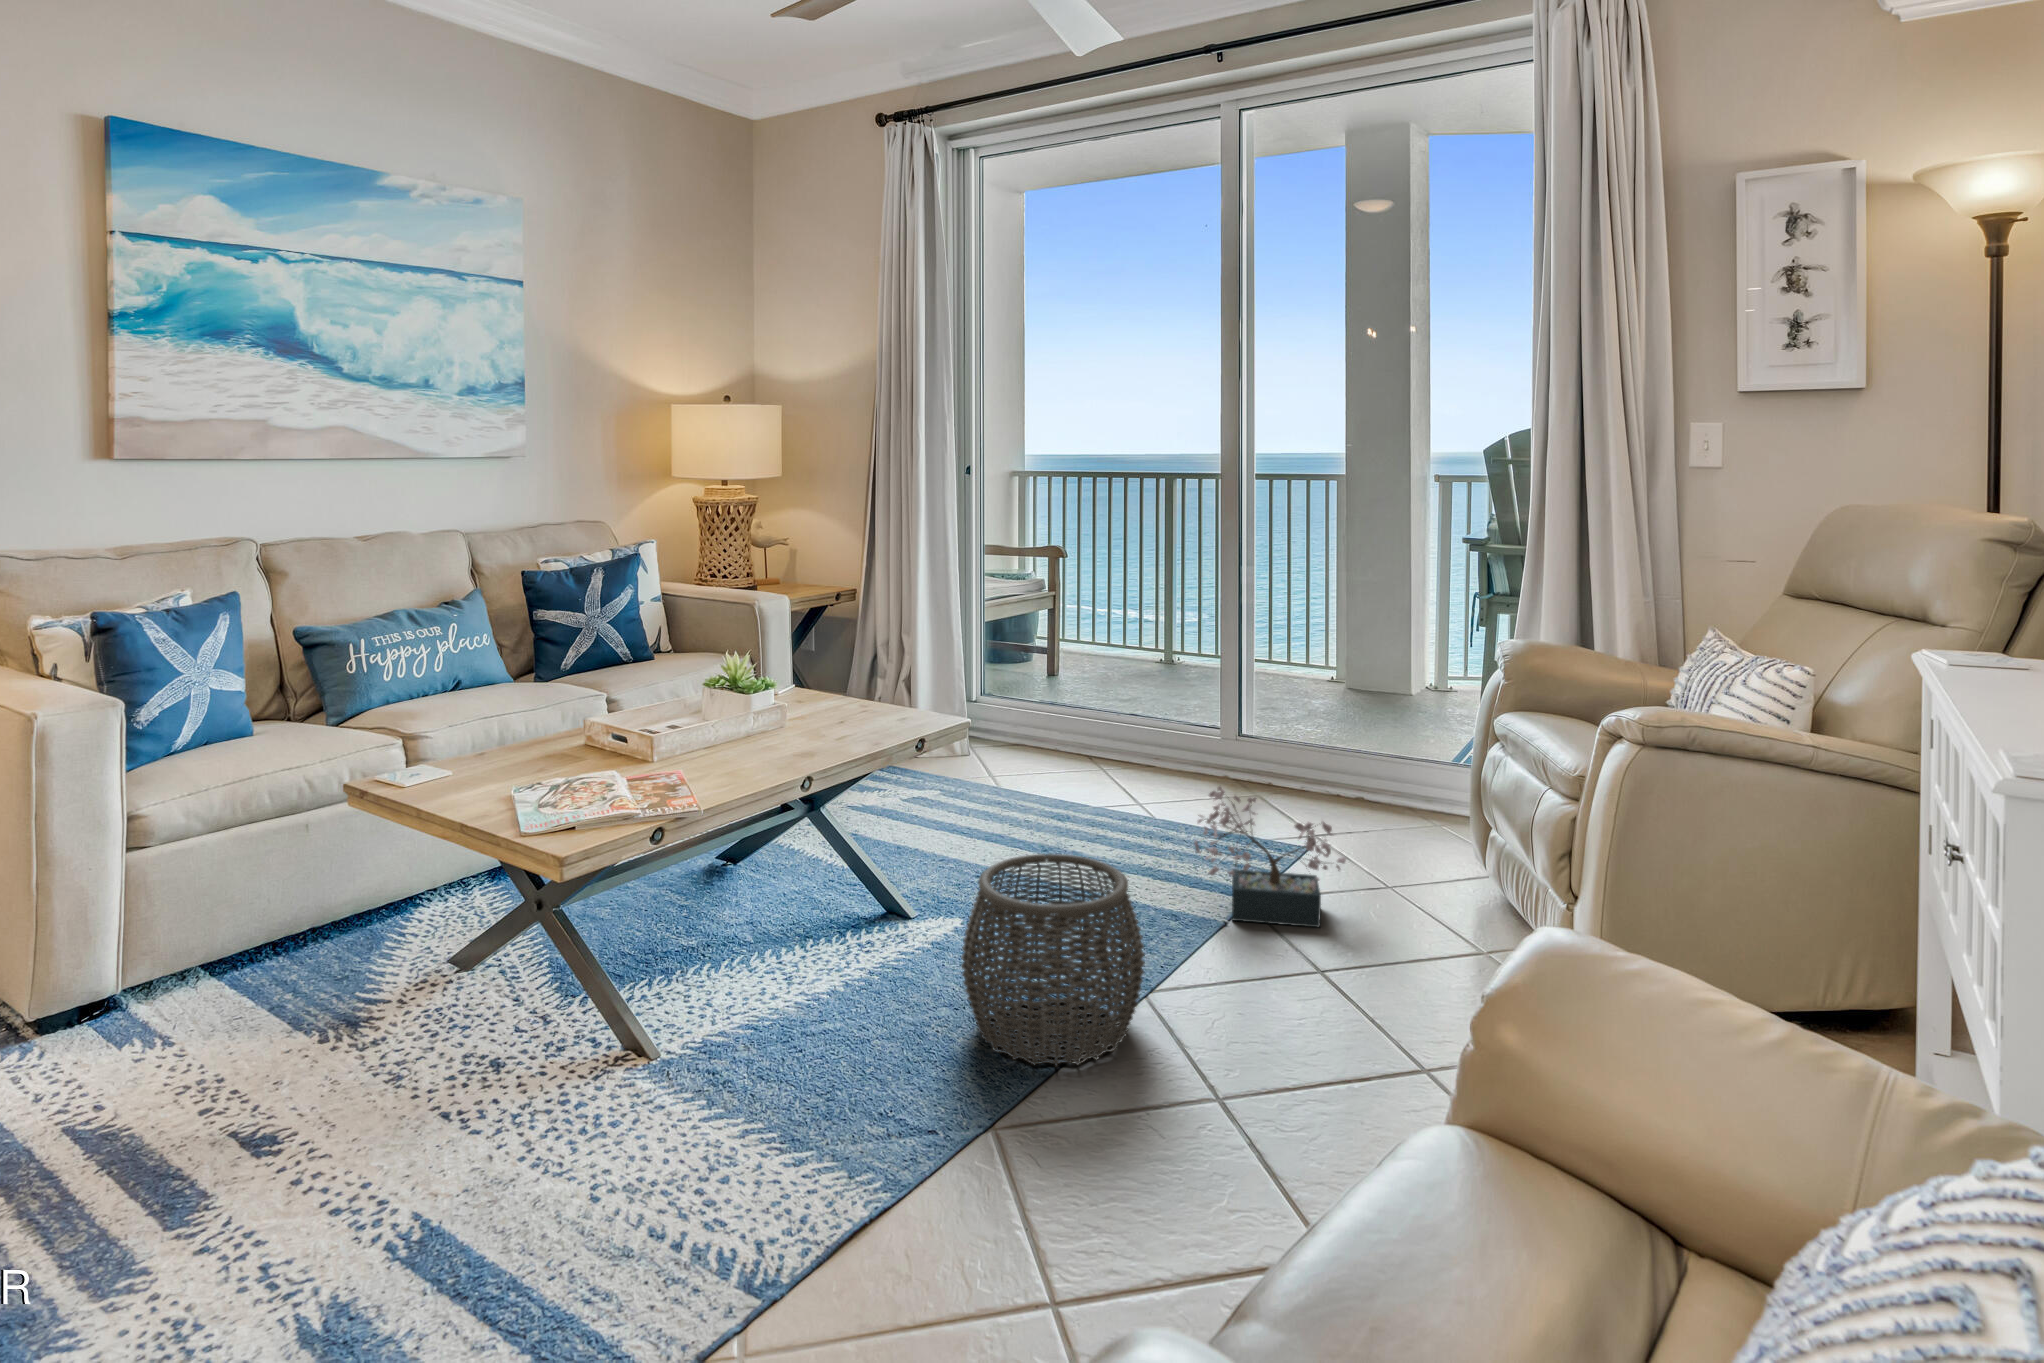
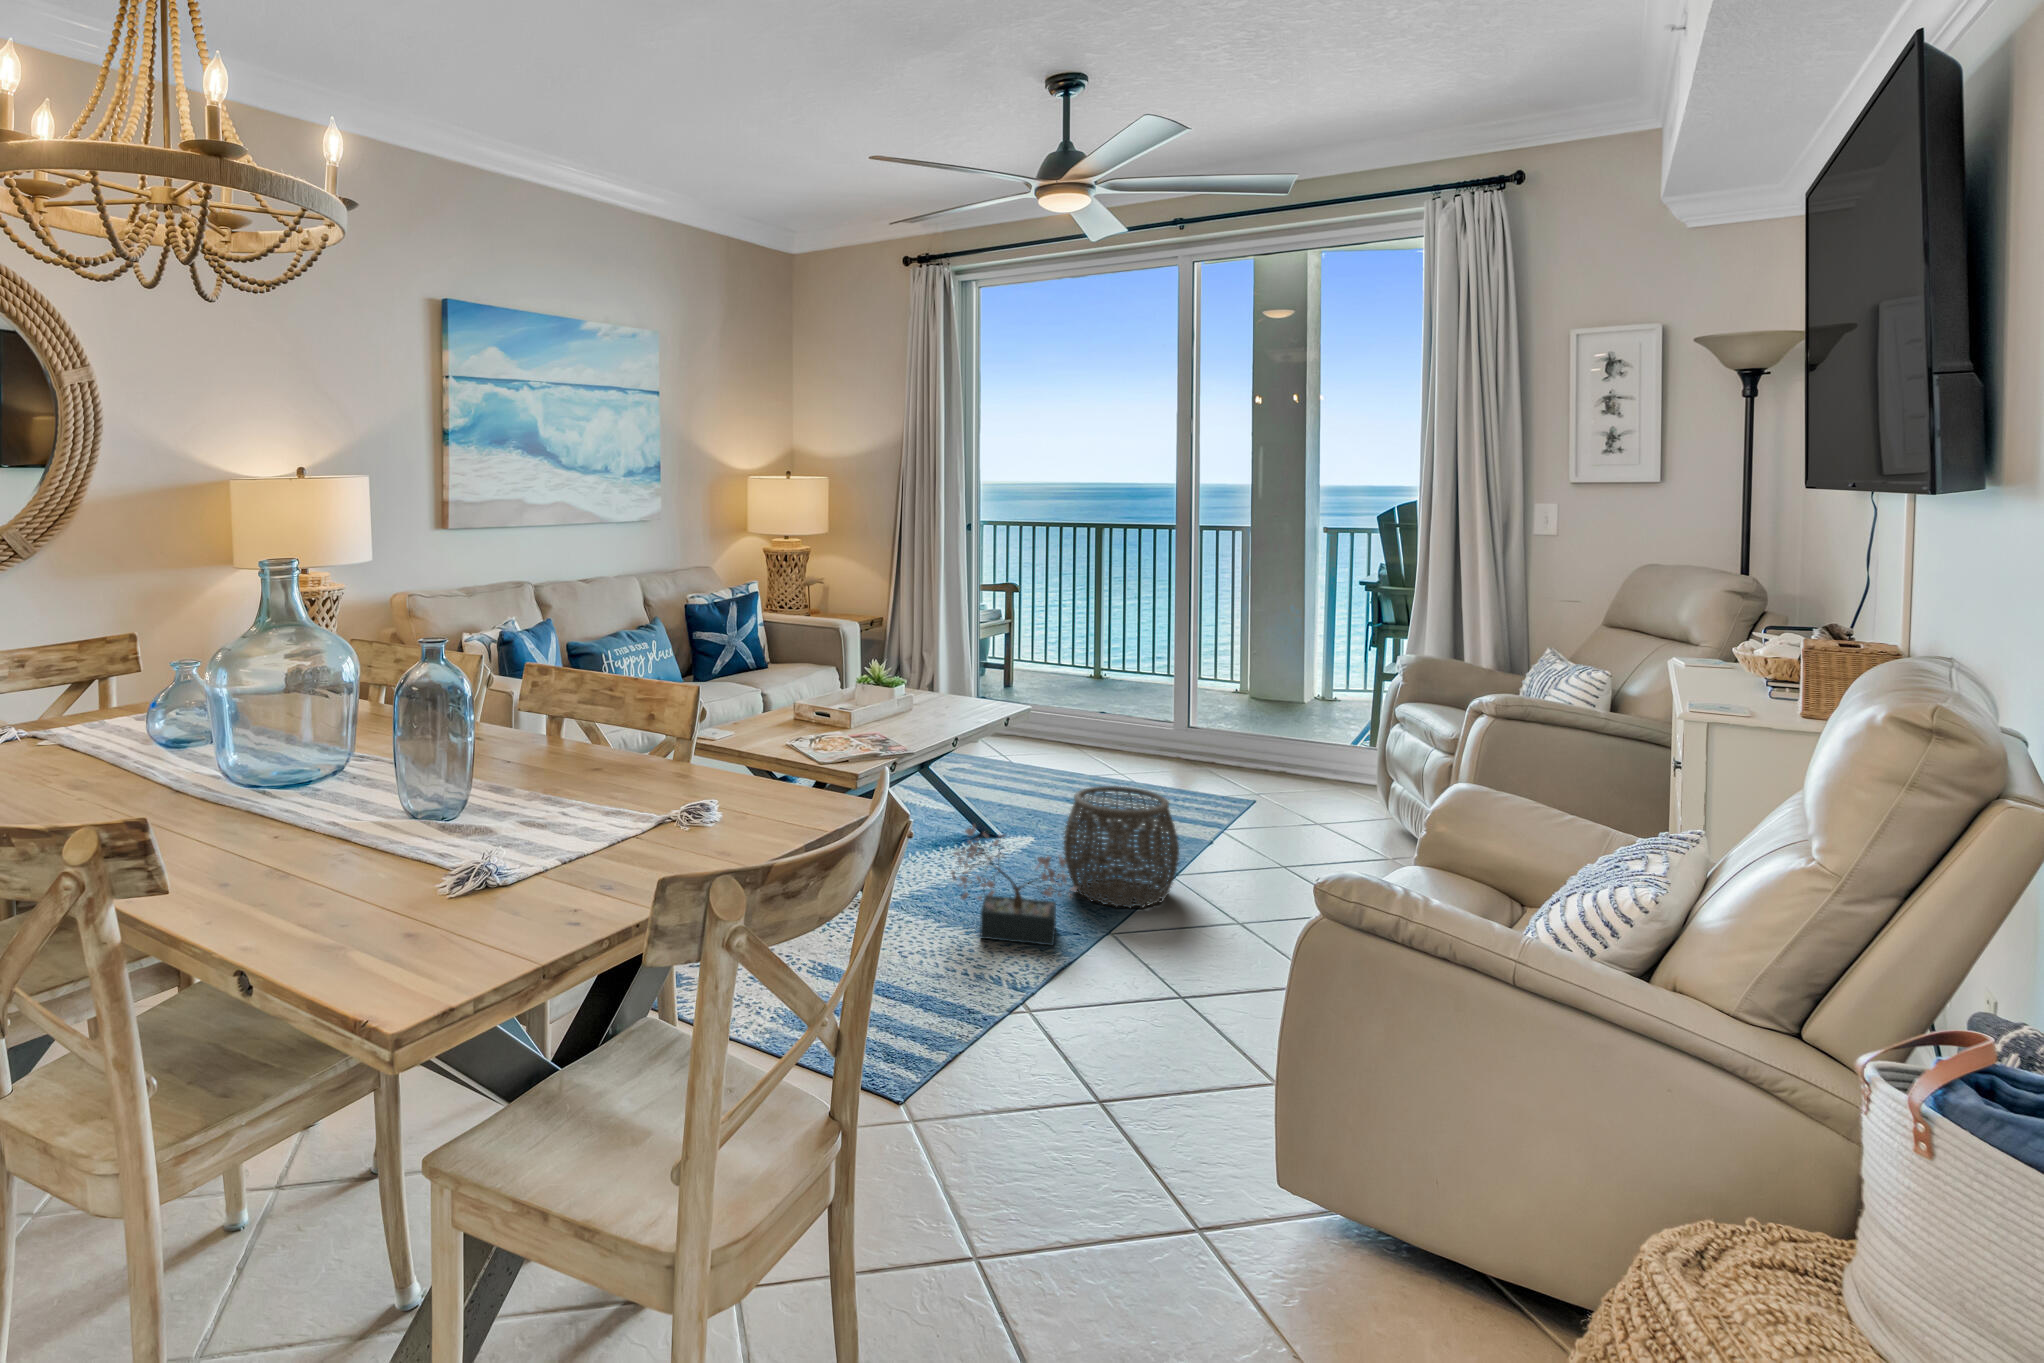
decorative plant: present [1194,786,1346,927] -> present [952,824,1078,946]

